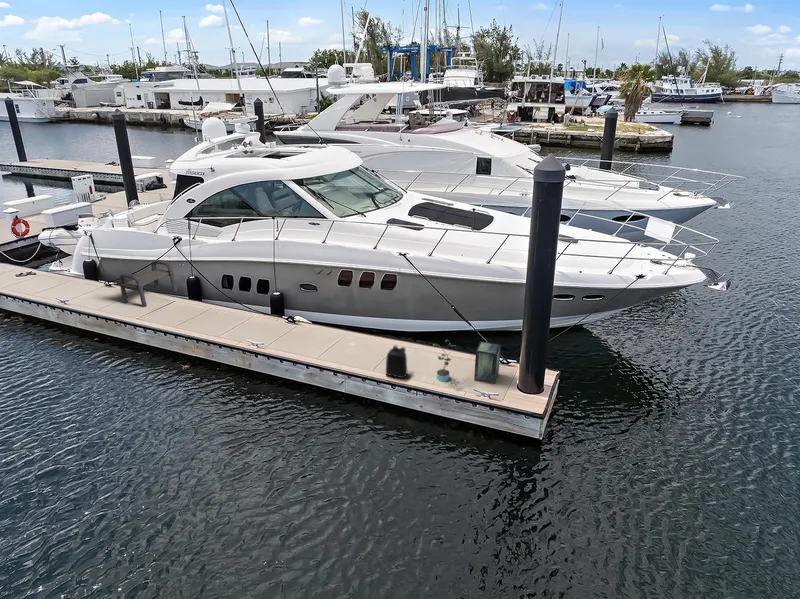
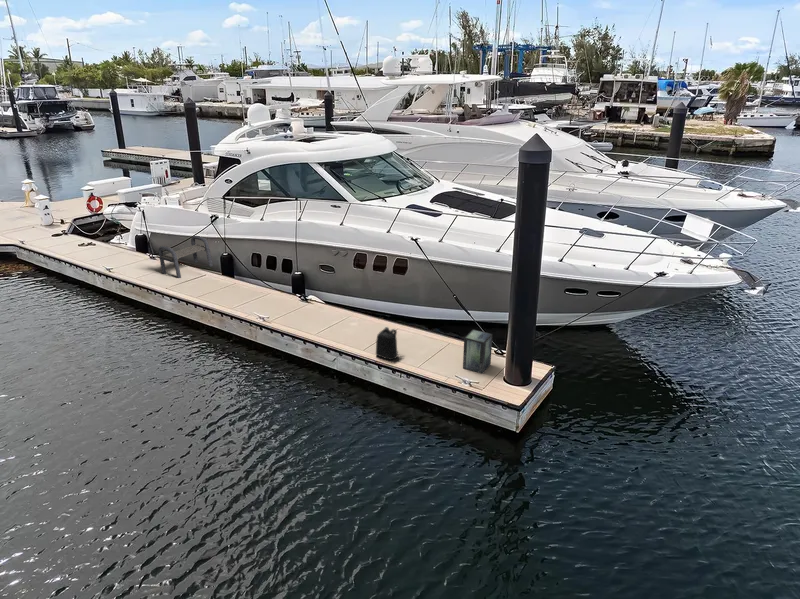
potted plant: present [433,339,456,381] -> none [421,324,445,367]

